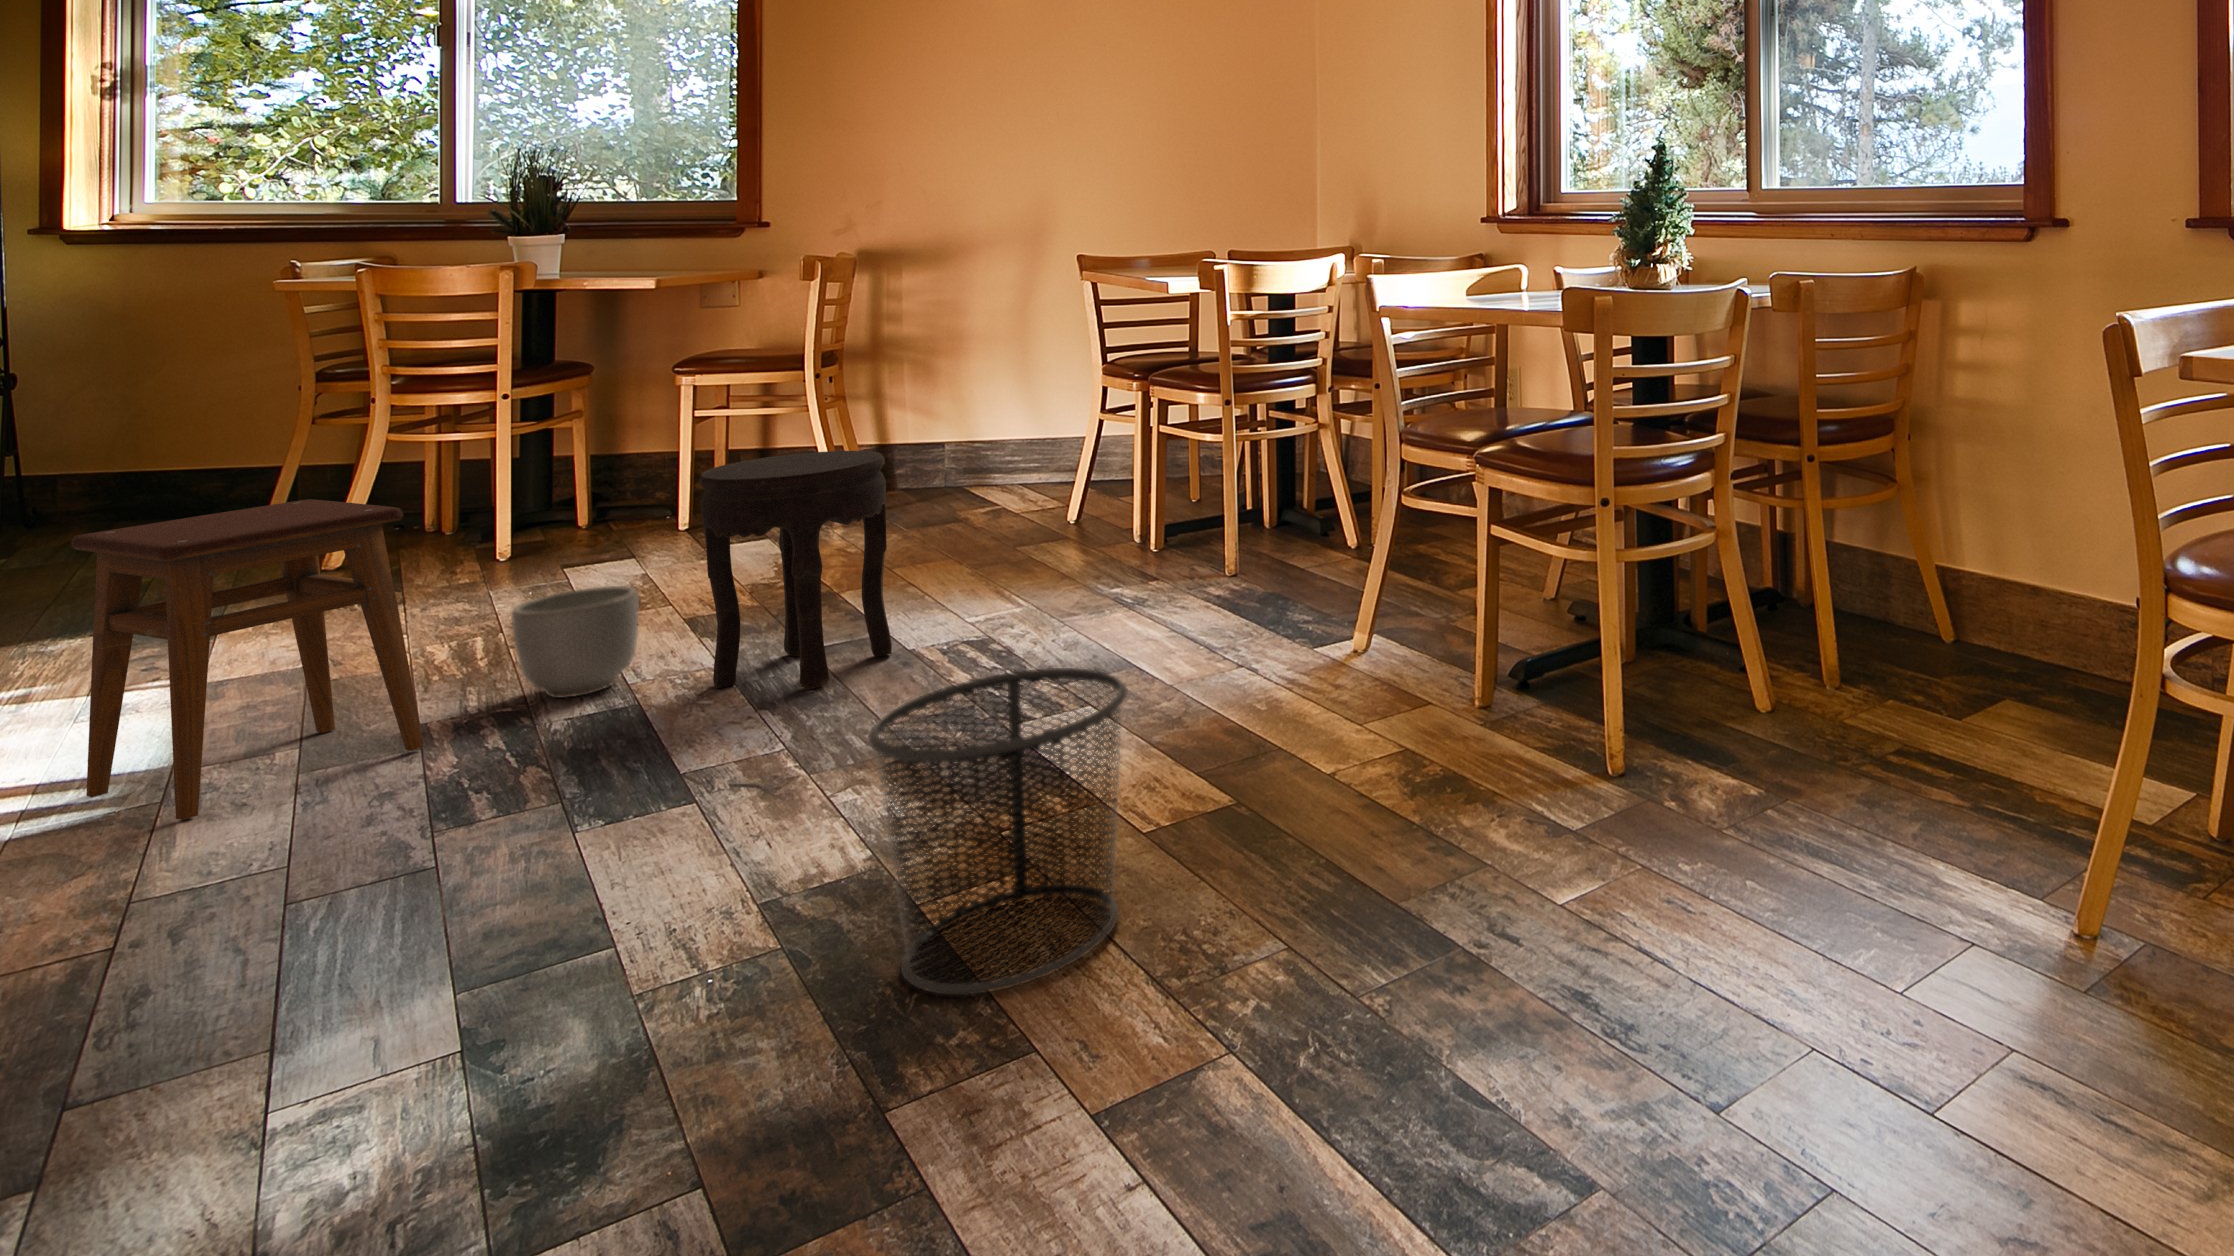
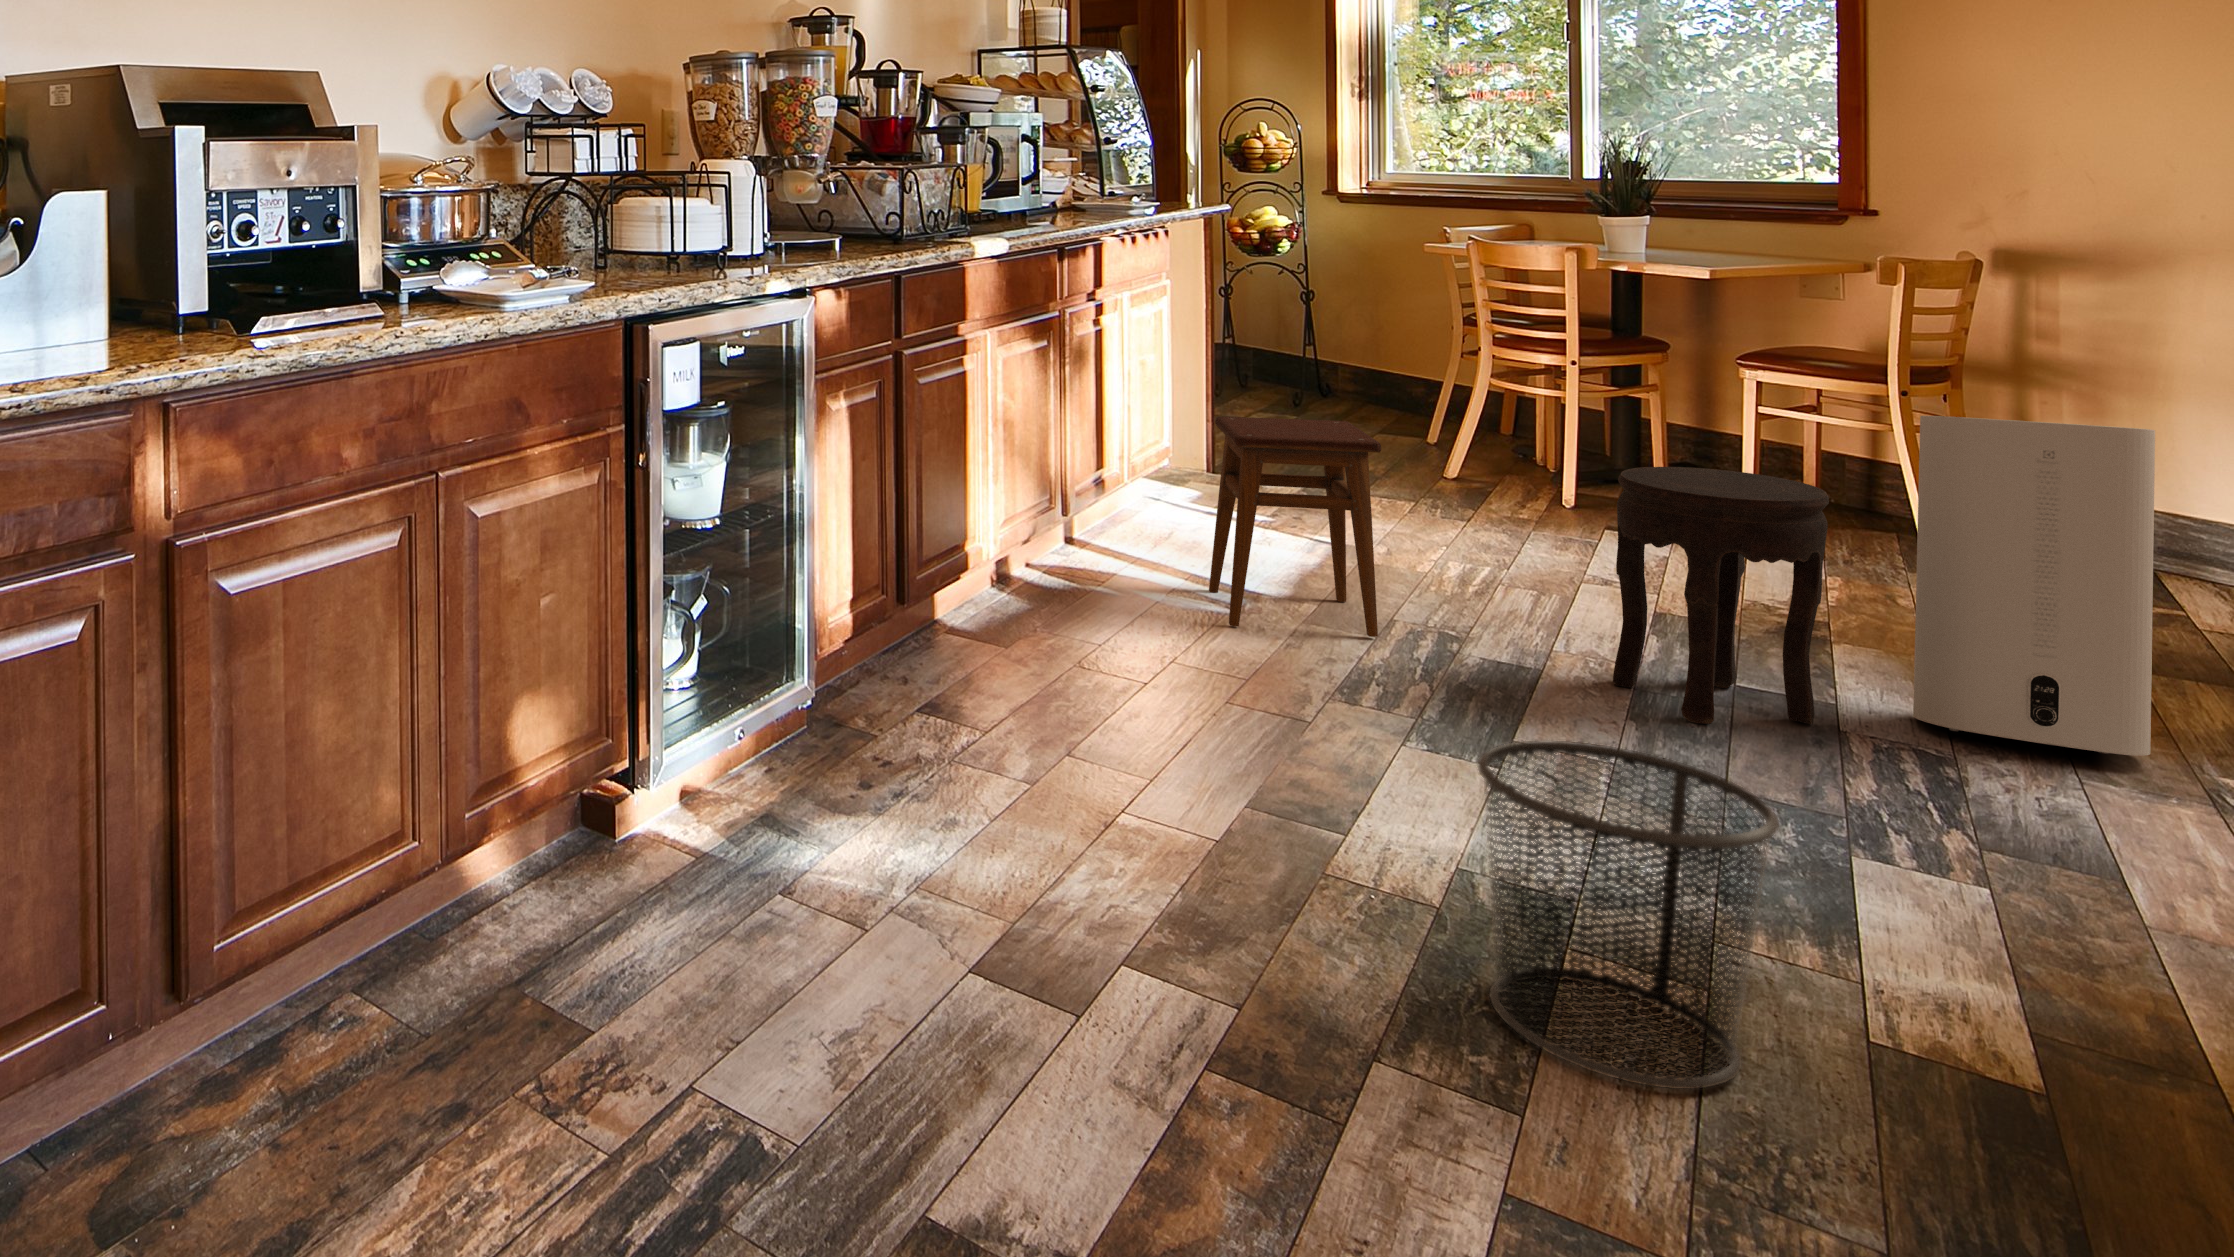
air purifier: none [917,364,1082,621] -> present [1913,416,2155,756]
planter: present [511,586,639,698] -> none [1465,547,1571,646]

